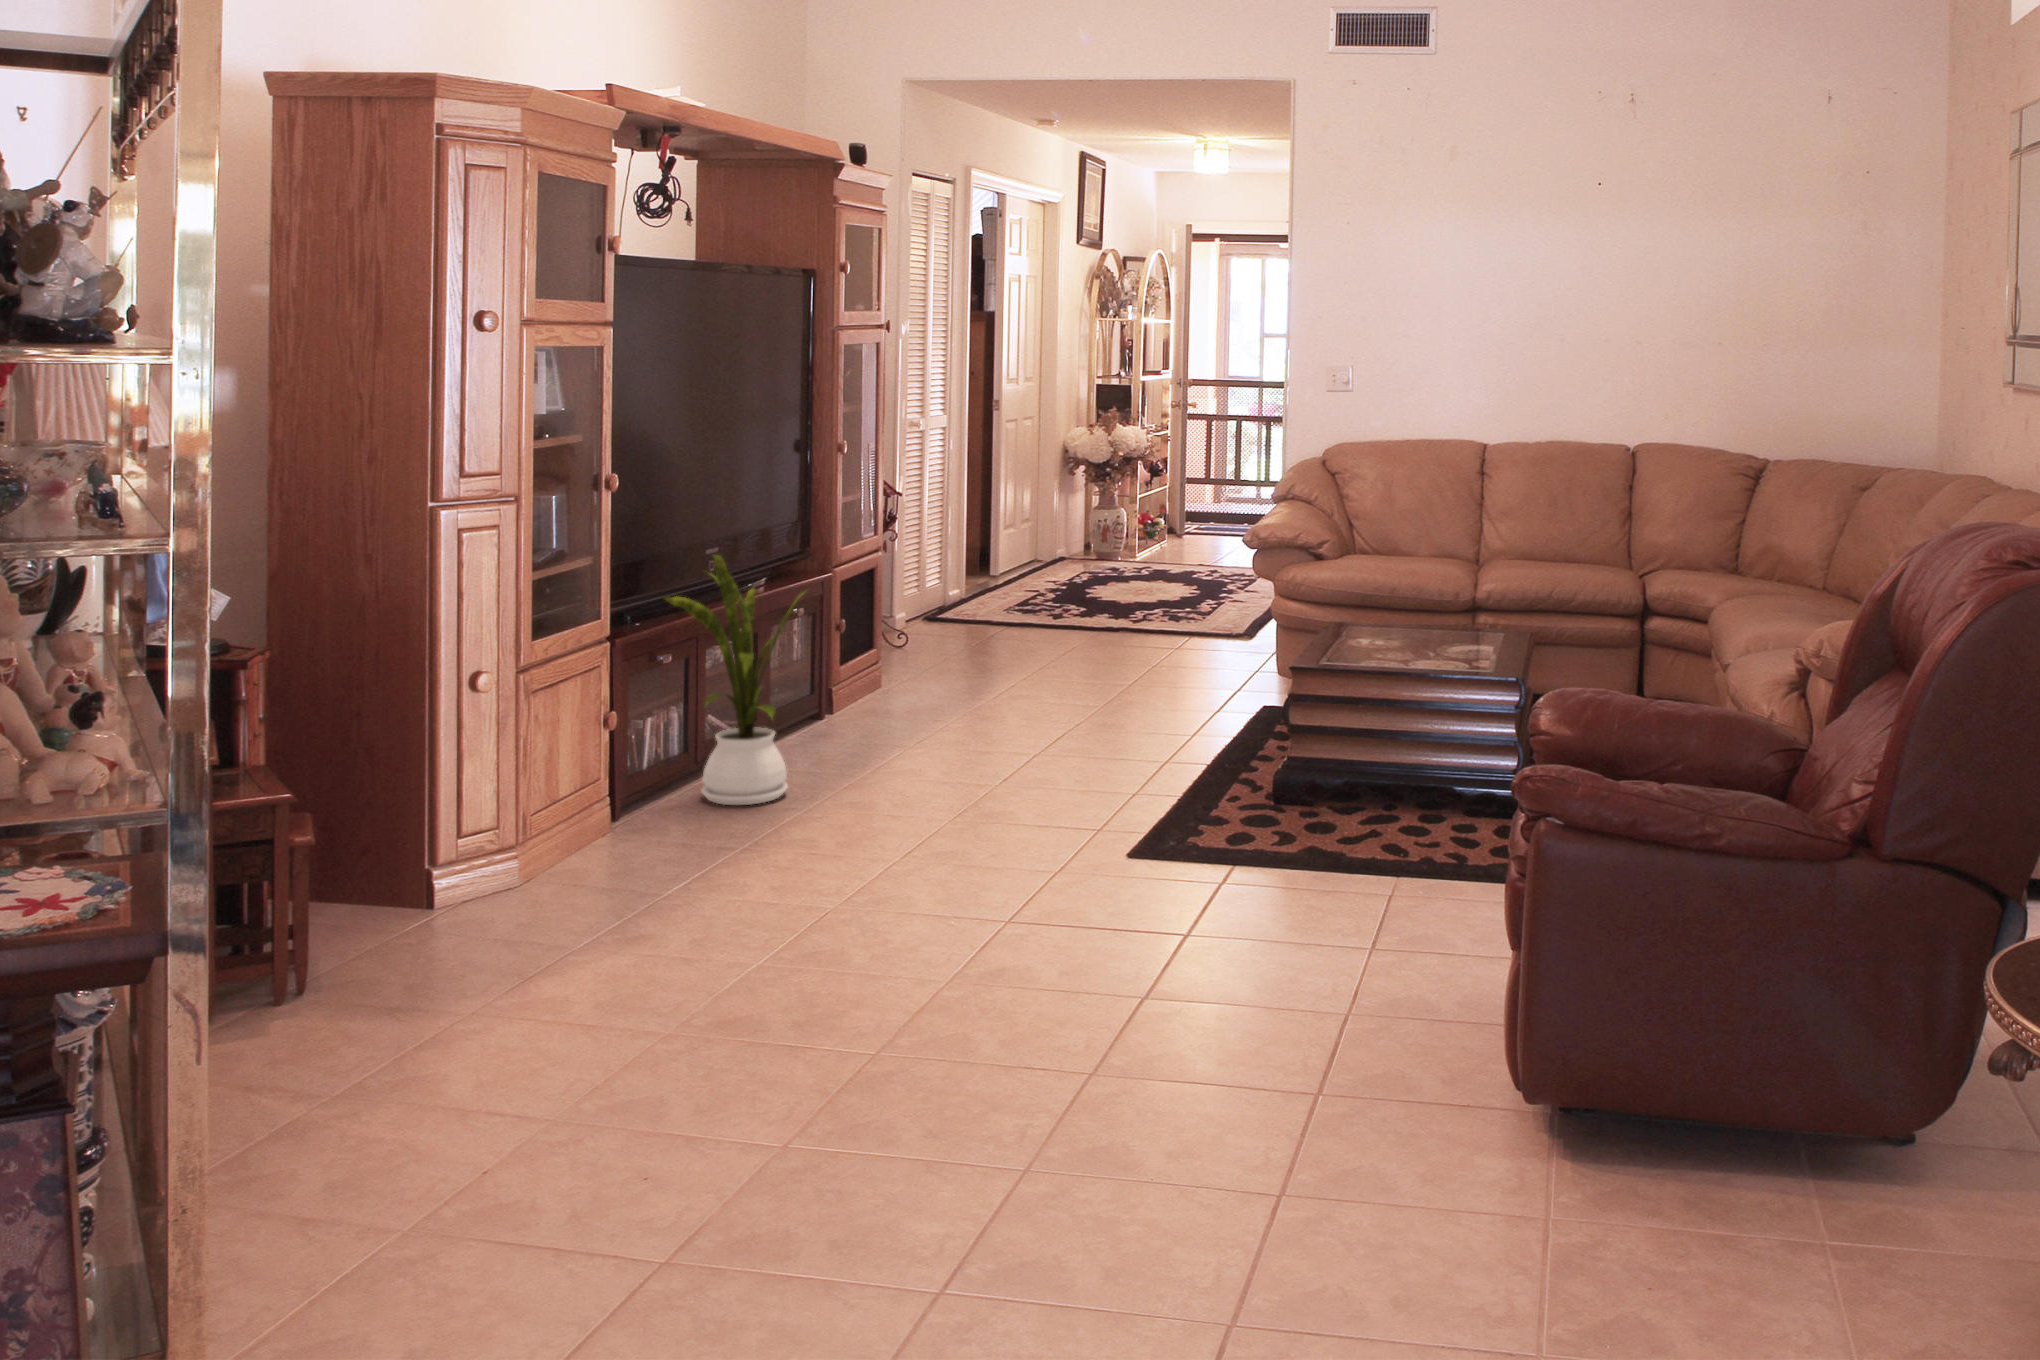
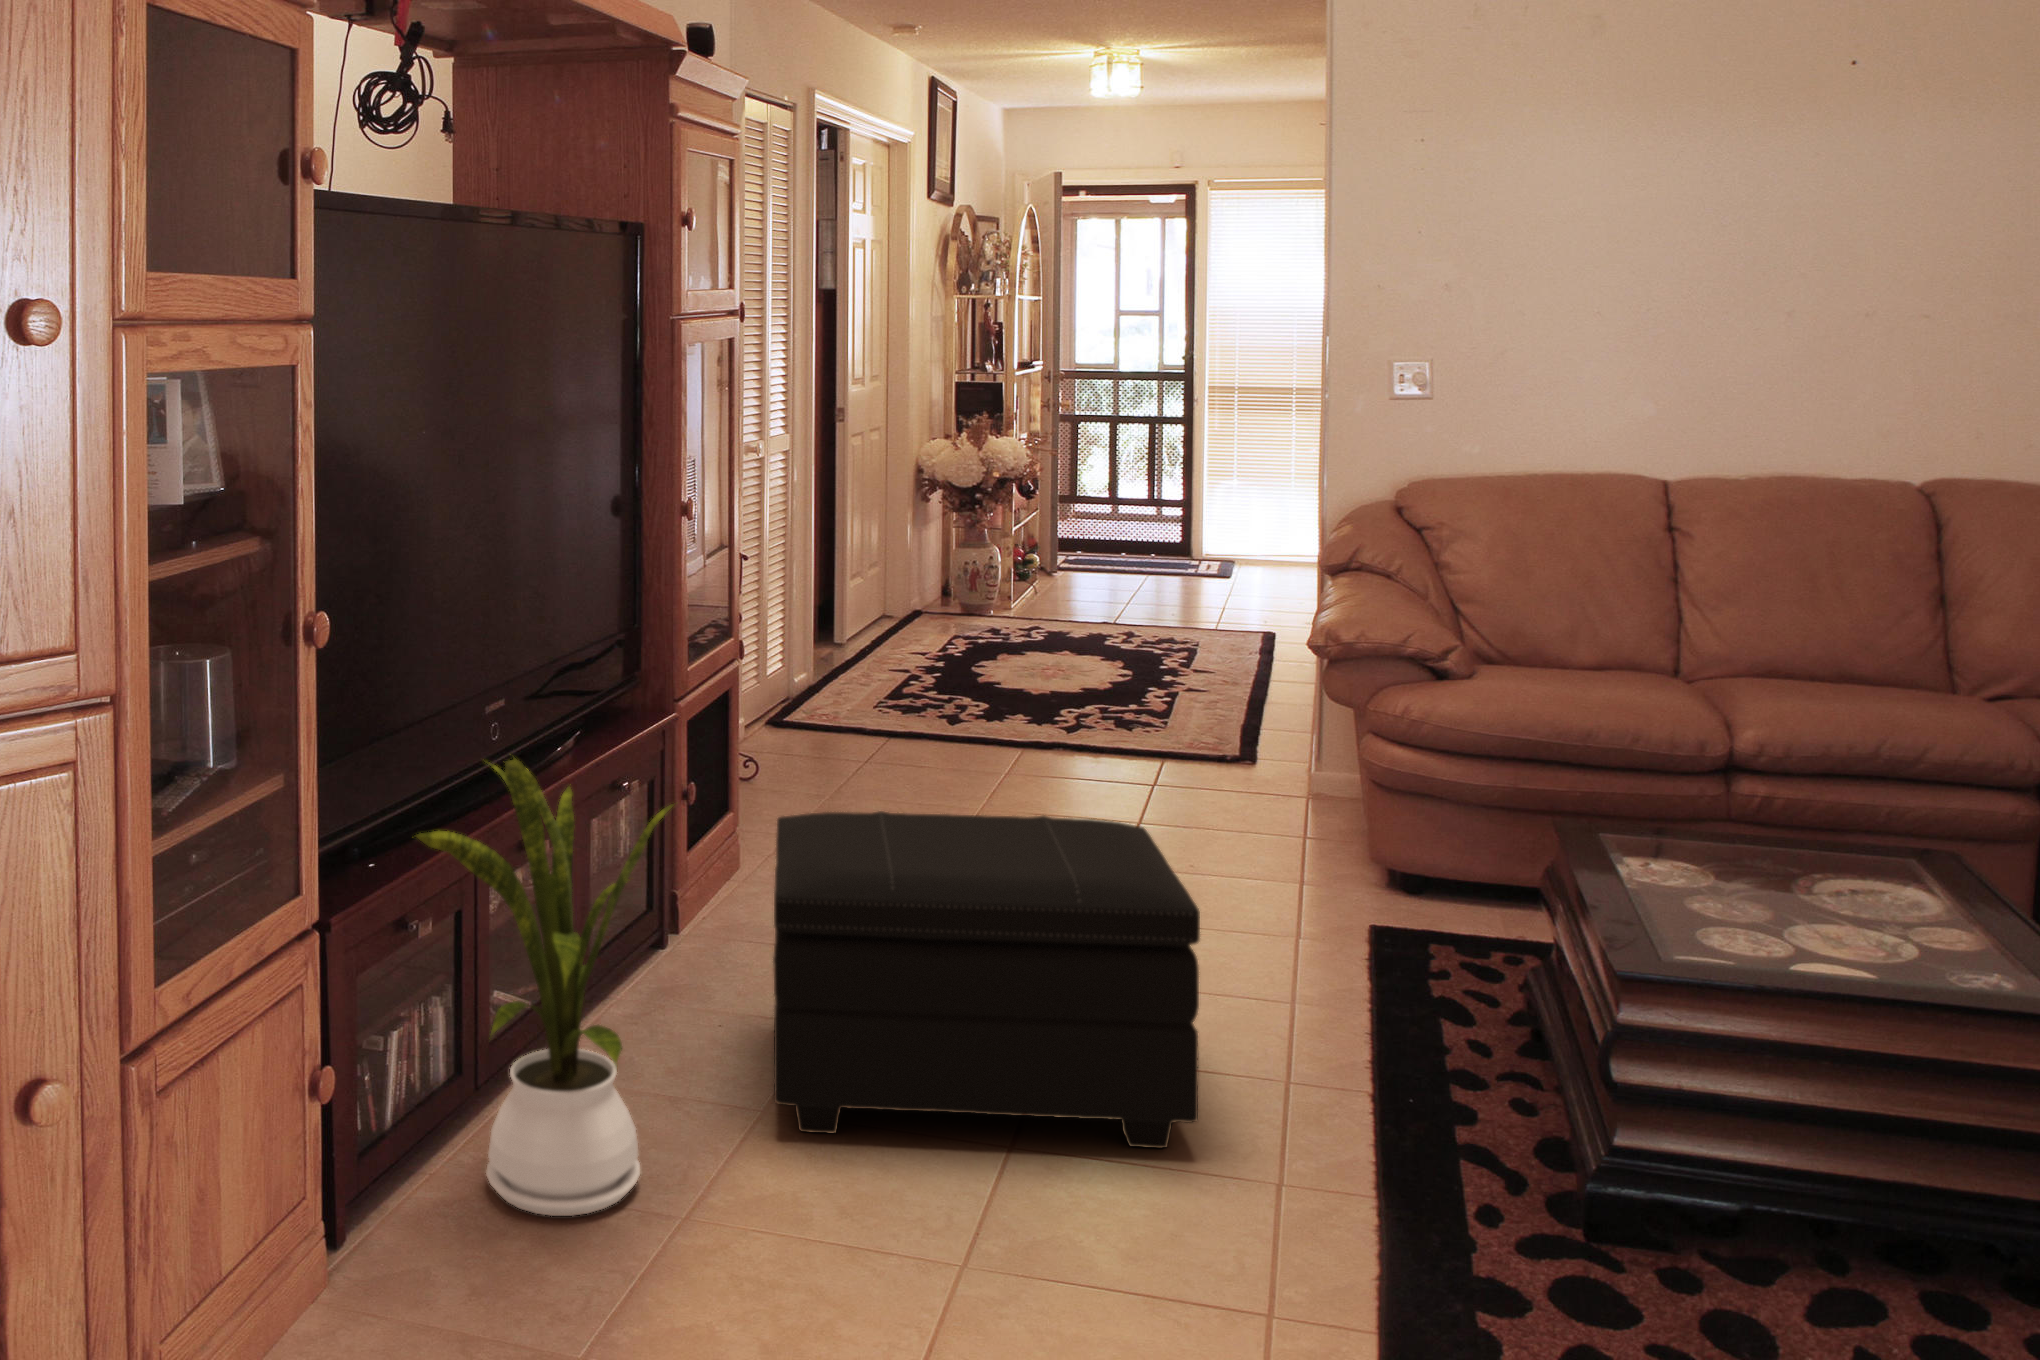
footstool: none [867,615,1096,777] -> present [773,811,1200,1148]

